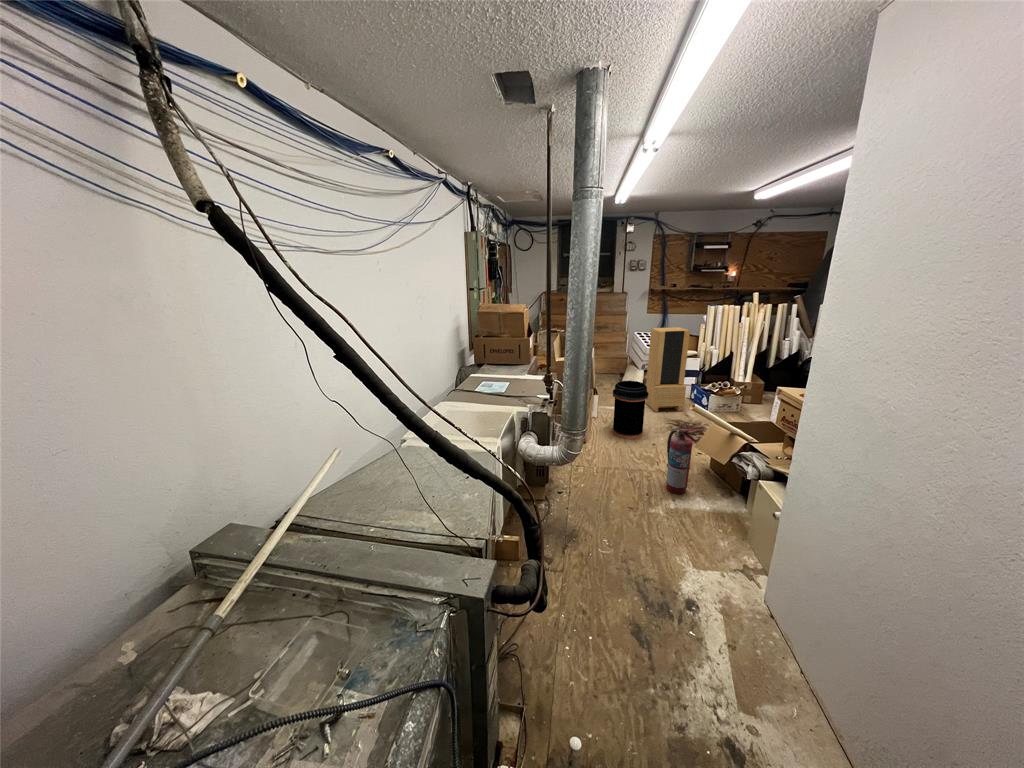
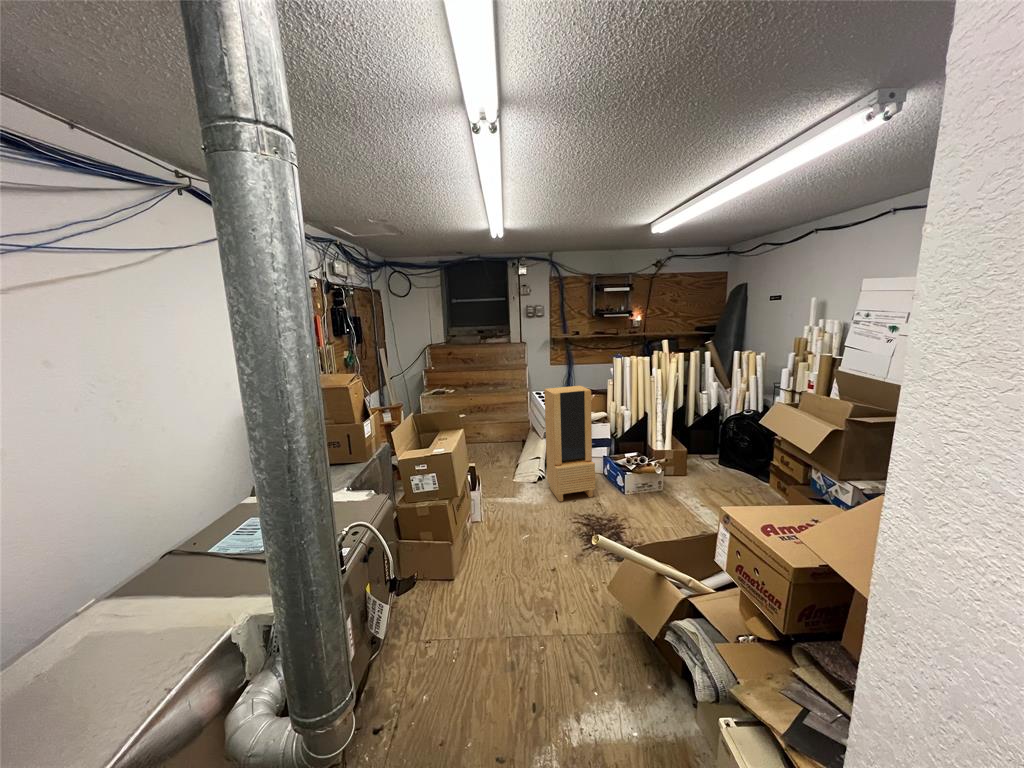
trash can: present [613,381,649,439] -> none [489,469,539,560]
fire extinguisher: present [666,429,697,494] -> none [556,574,597,694]

